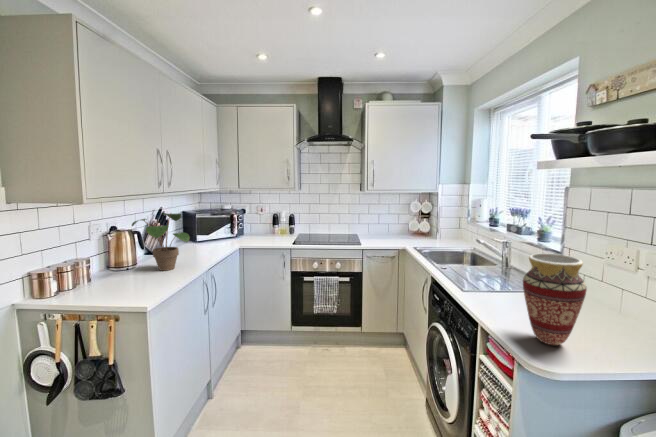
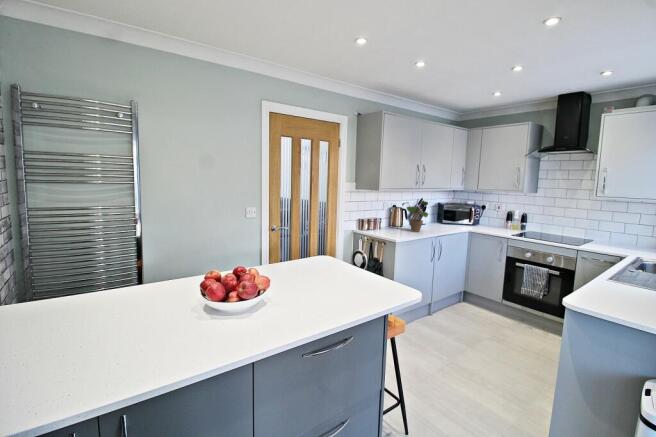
vase: present [523,254,587,345] -> none [594,244,644,307]

